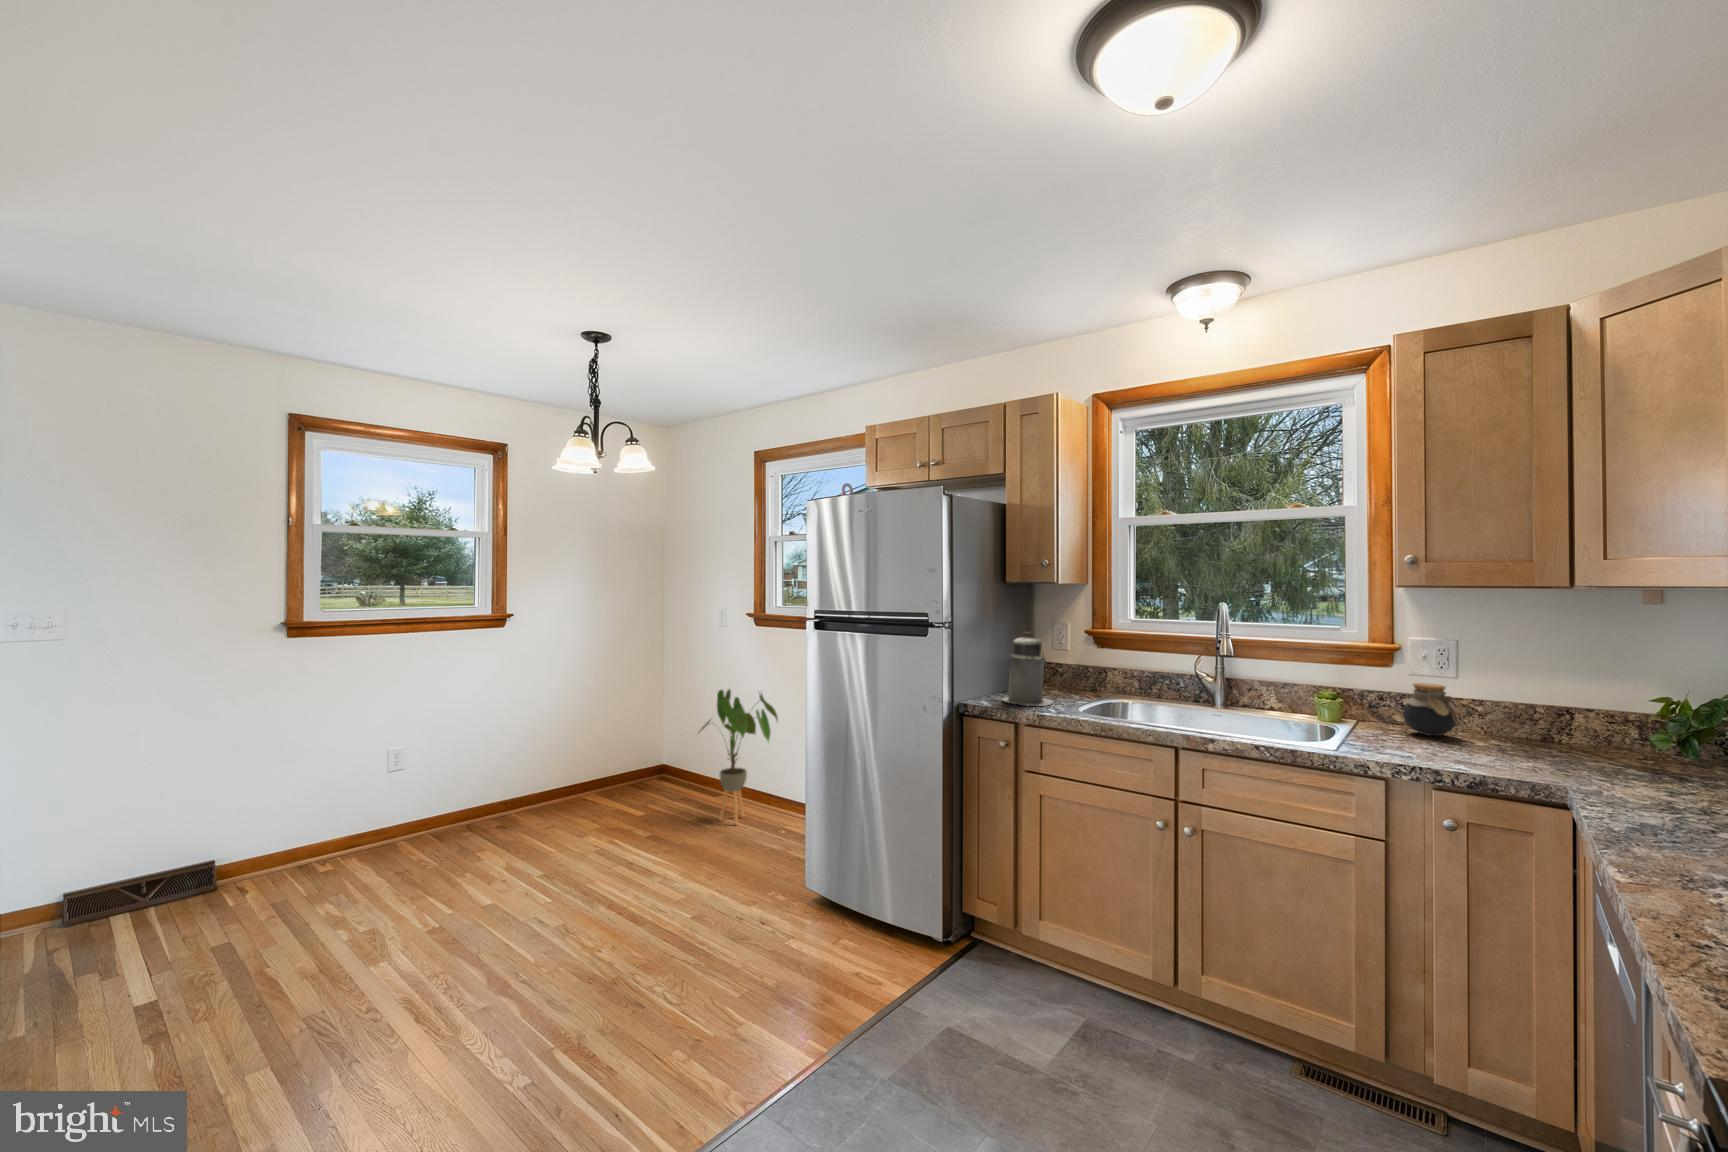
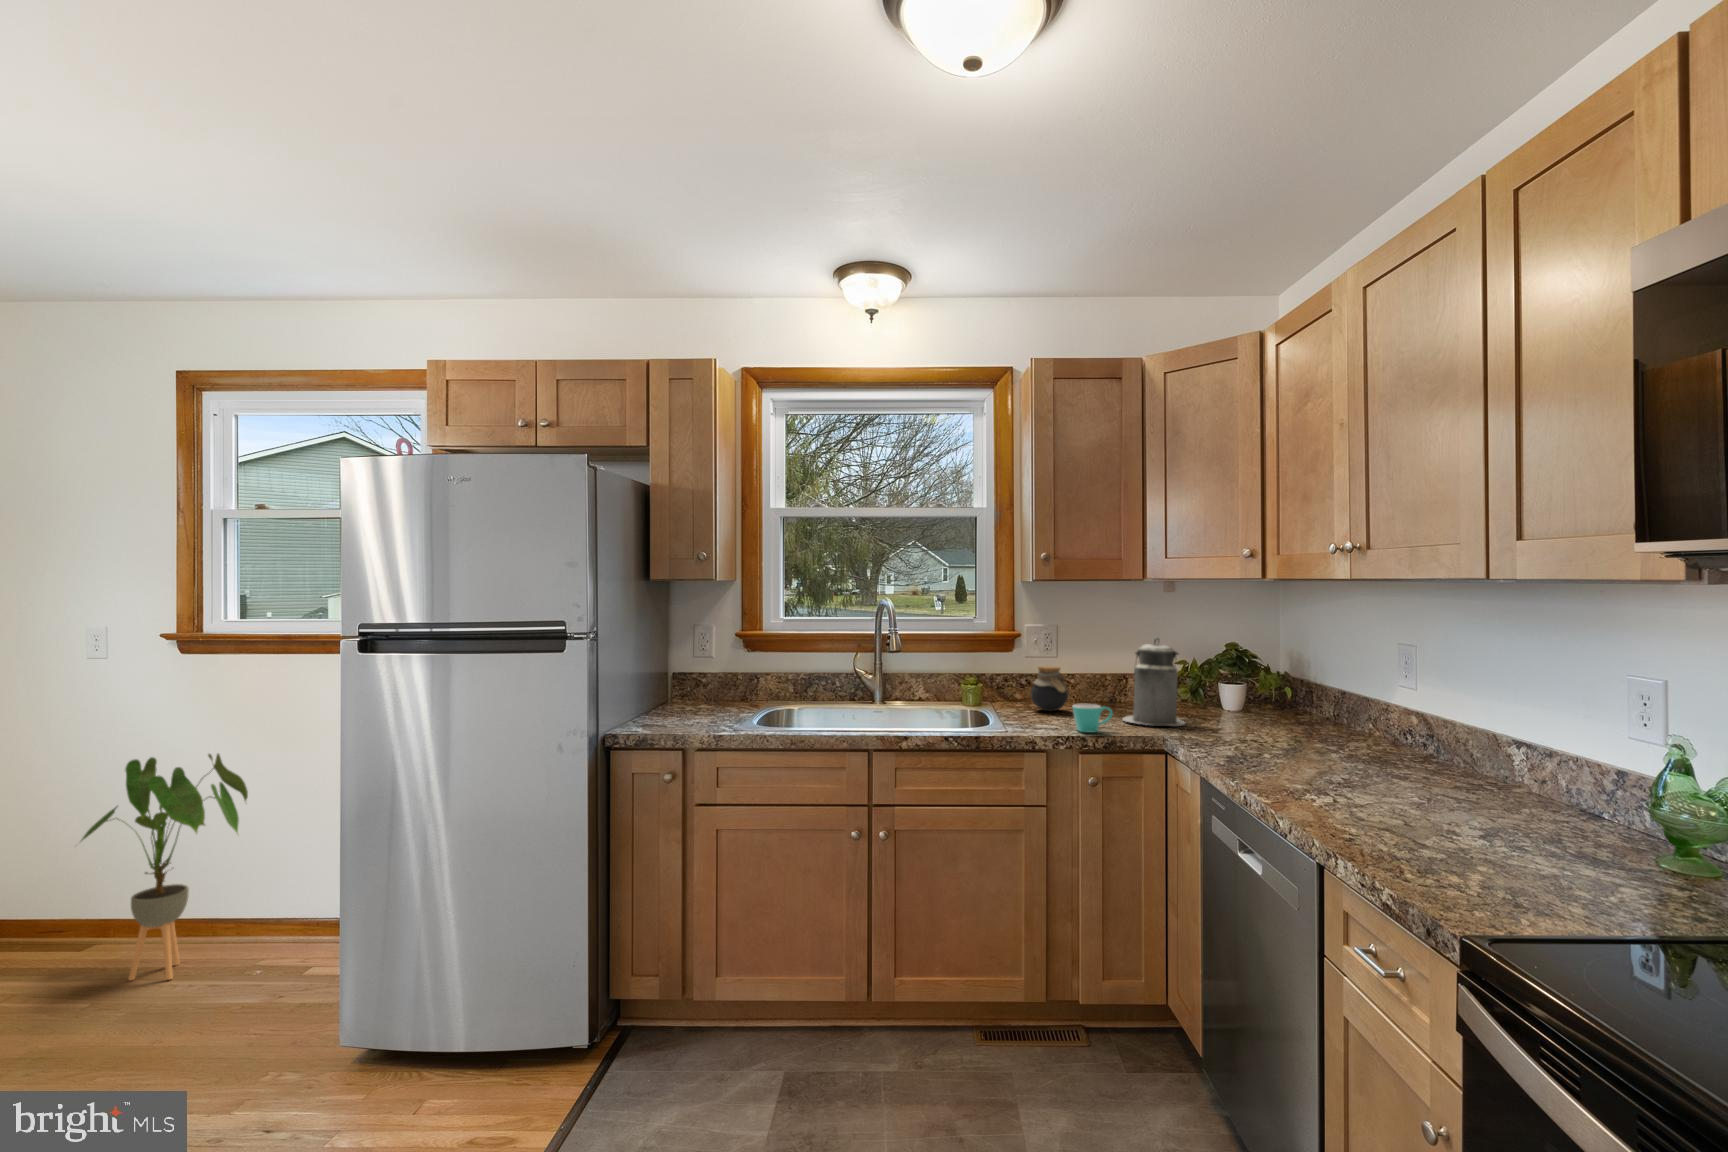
canister: present [1003,632,1053,706] -> present [1123,638,1185,726]
mug: none [1432,731,1494,767] -> present [1072,704,1113,732]

